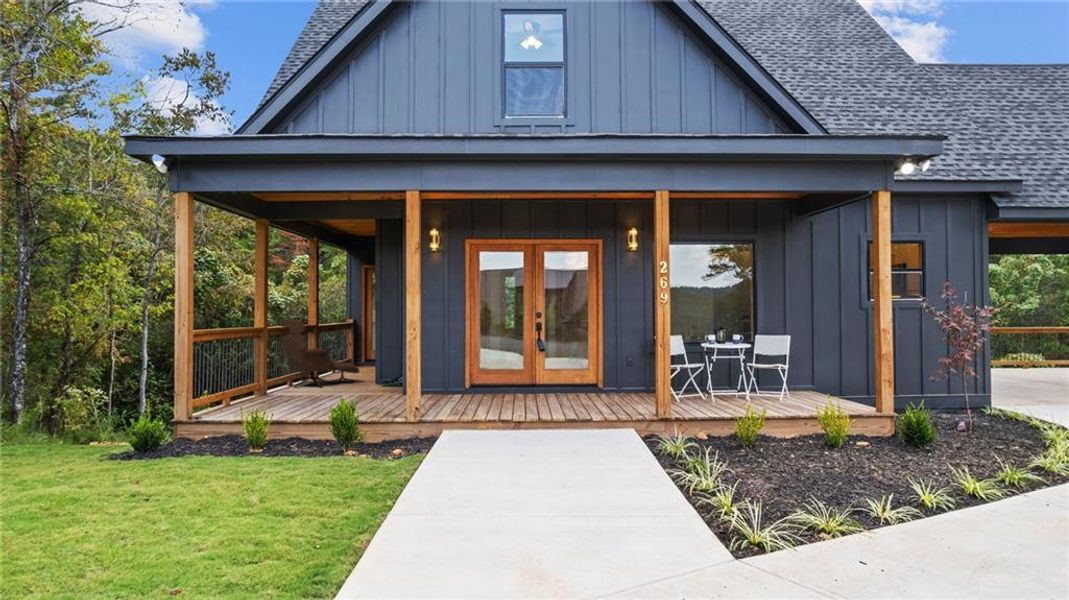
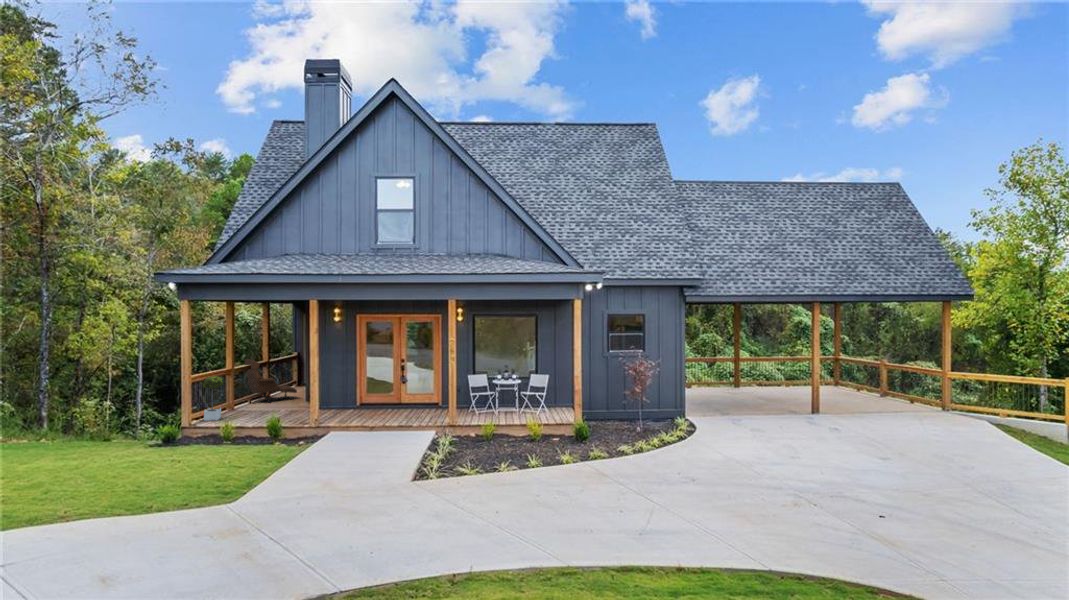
potted tree: none [214,334,249,411] -> present [203,376,223,421]

